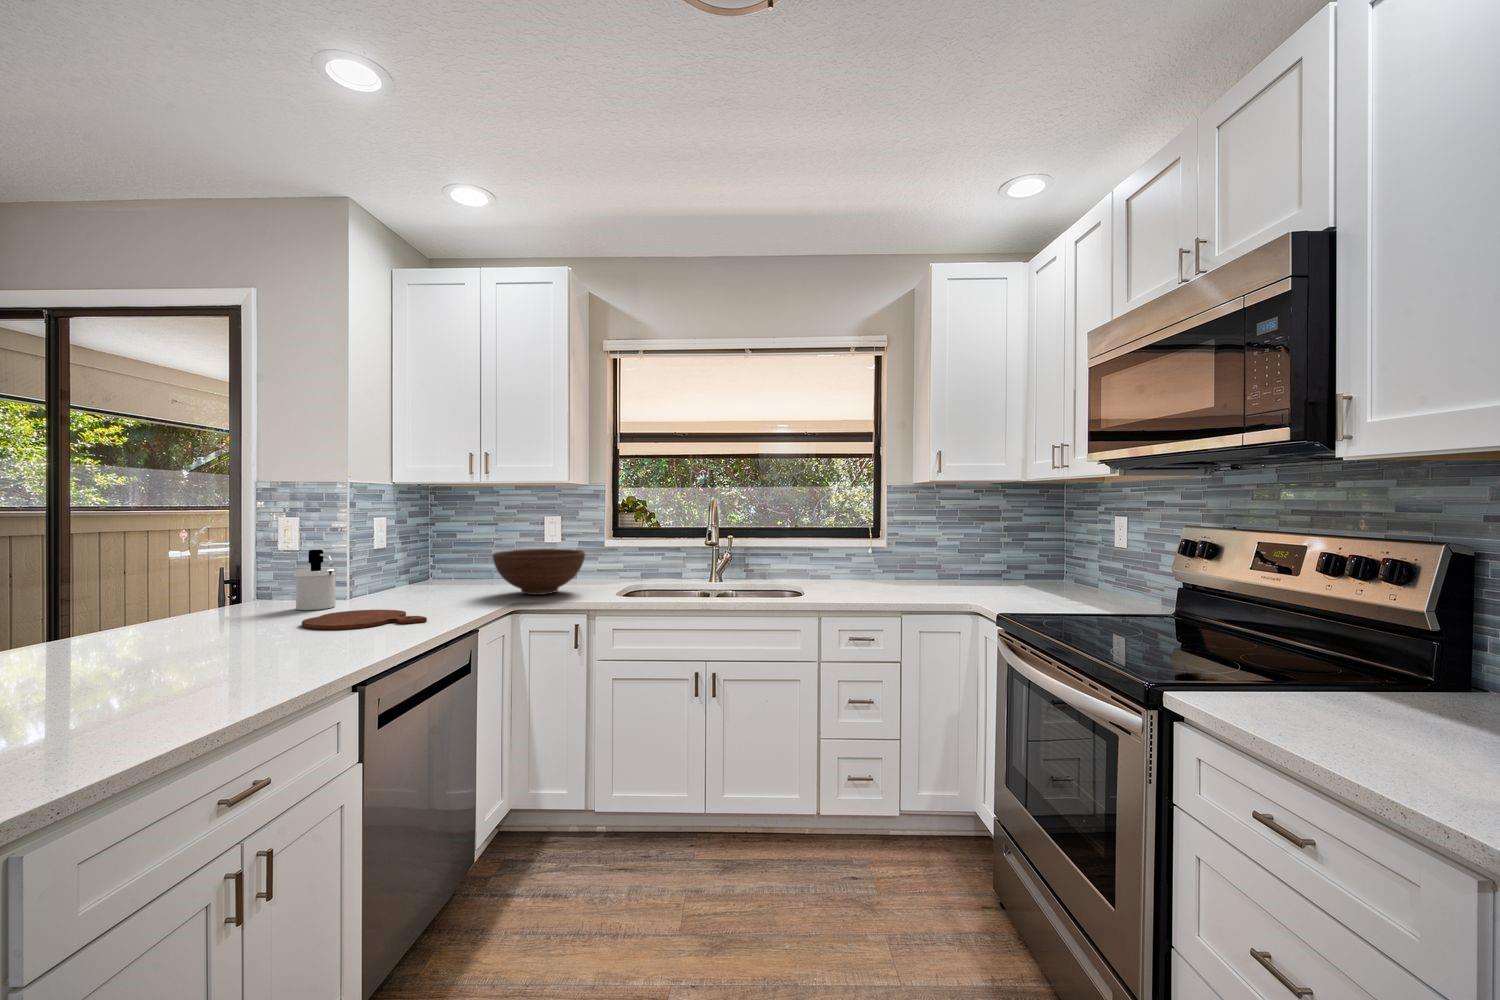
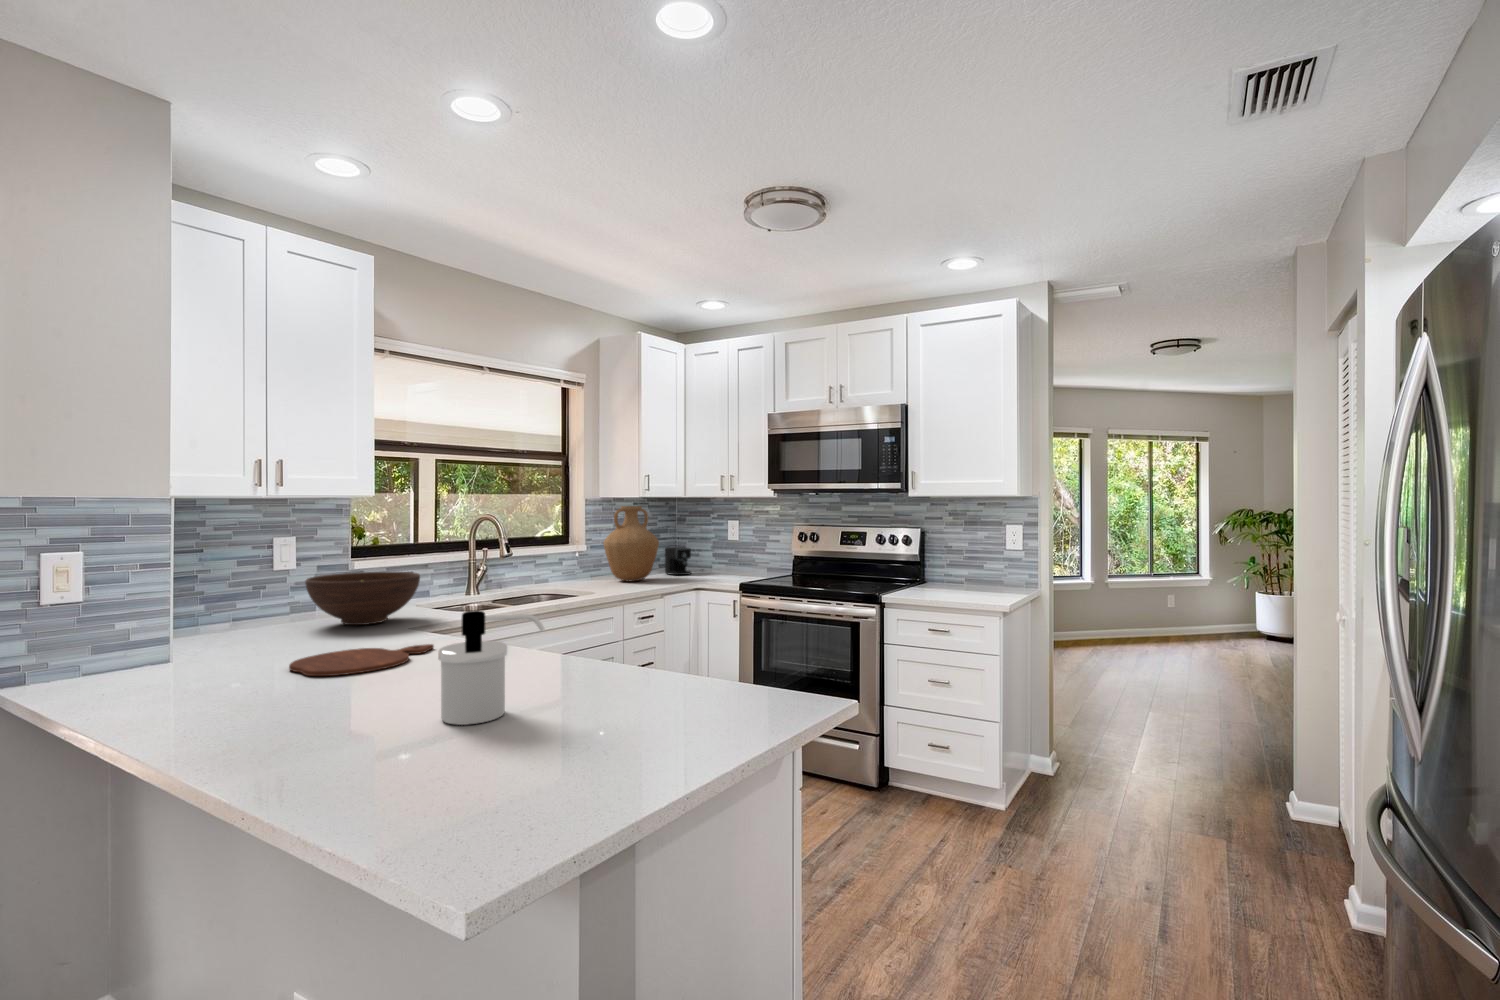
vase: none [868,492,943,592] -> present [604,506,659,581]
soap dispenser: present [294,550,337,610] -> present [439,610,545,725]
coffee maker: none [987,551,1064,593] -> present [665,547,691,575]

